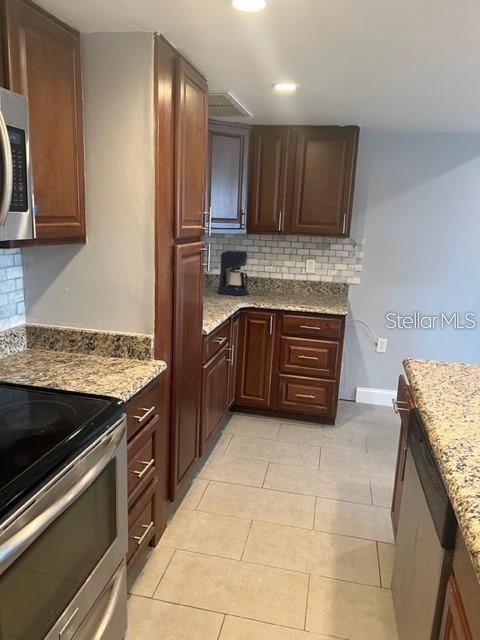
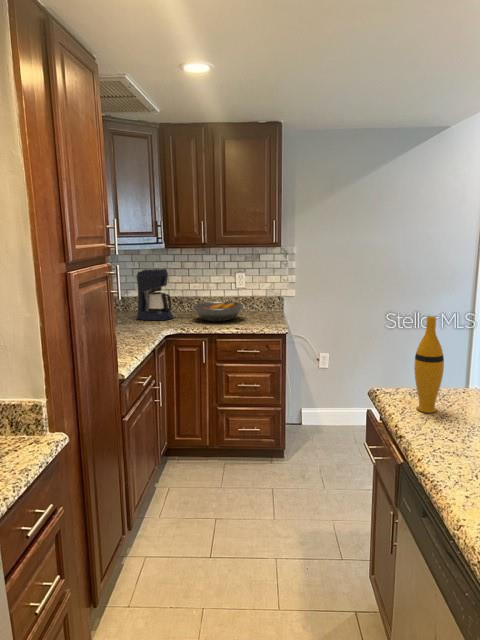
fruit bowl: none [266,283,311,300] -> present [192,301,244,321]
vase: none [436,300,461,377] -> present [414,316,444,413]

